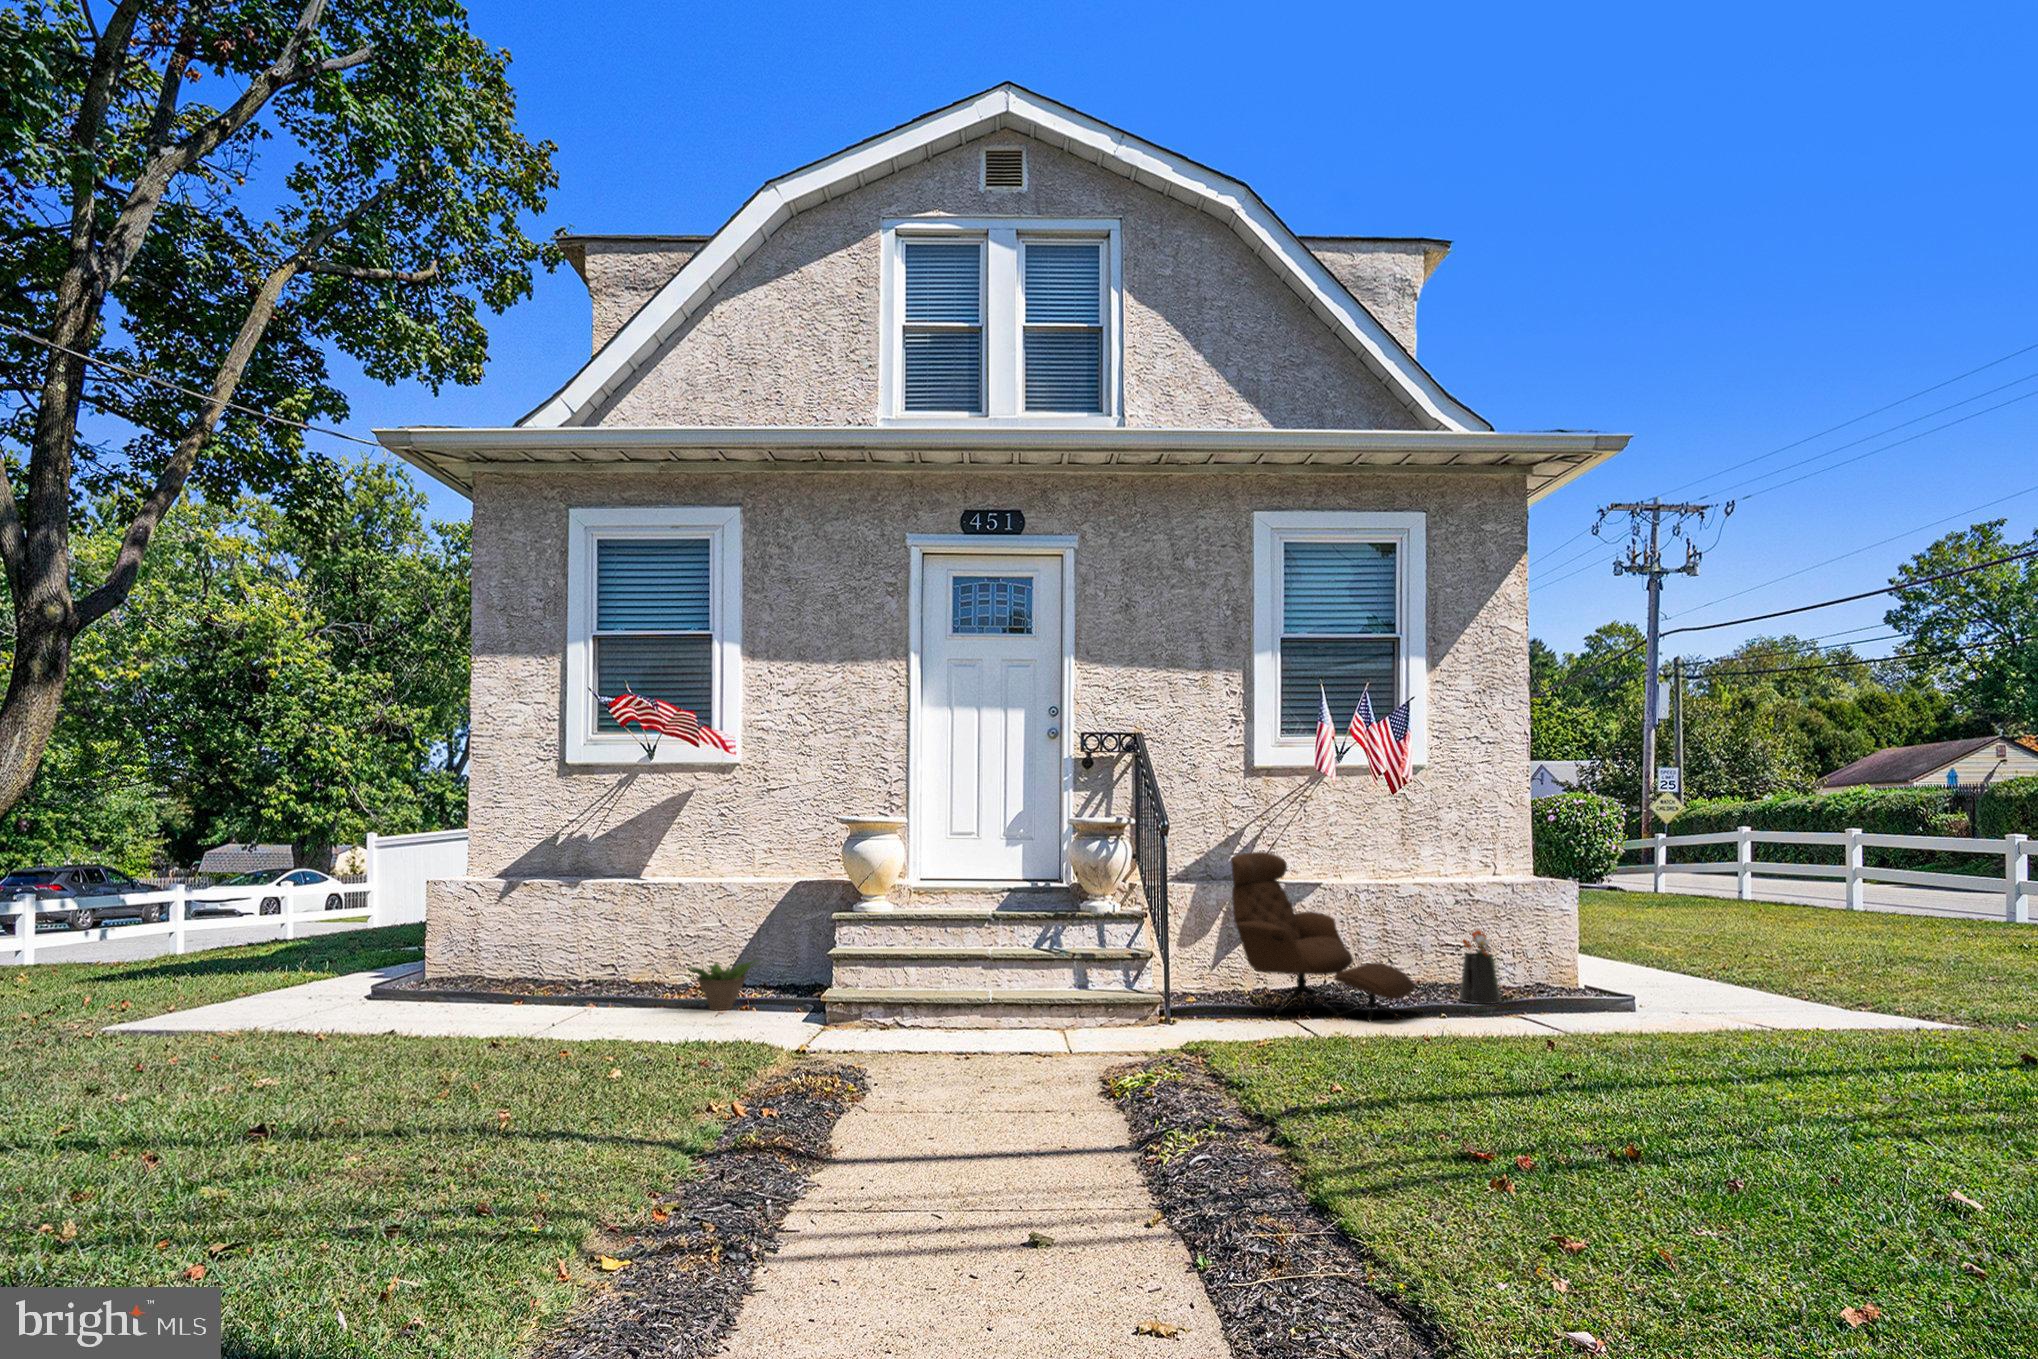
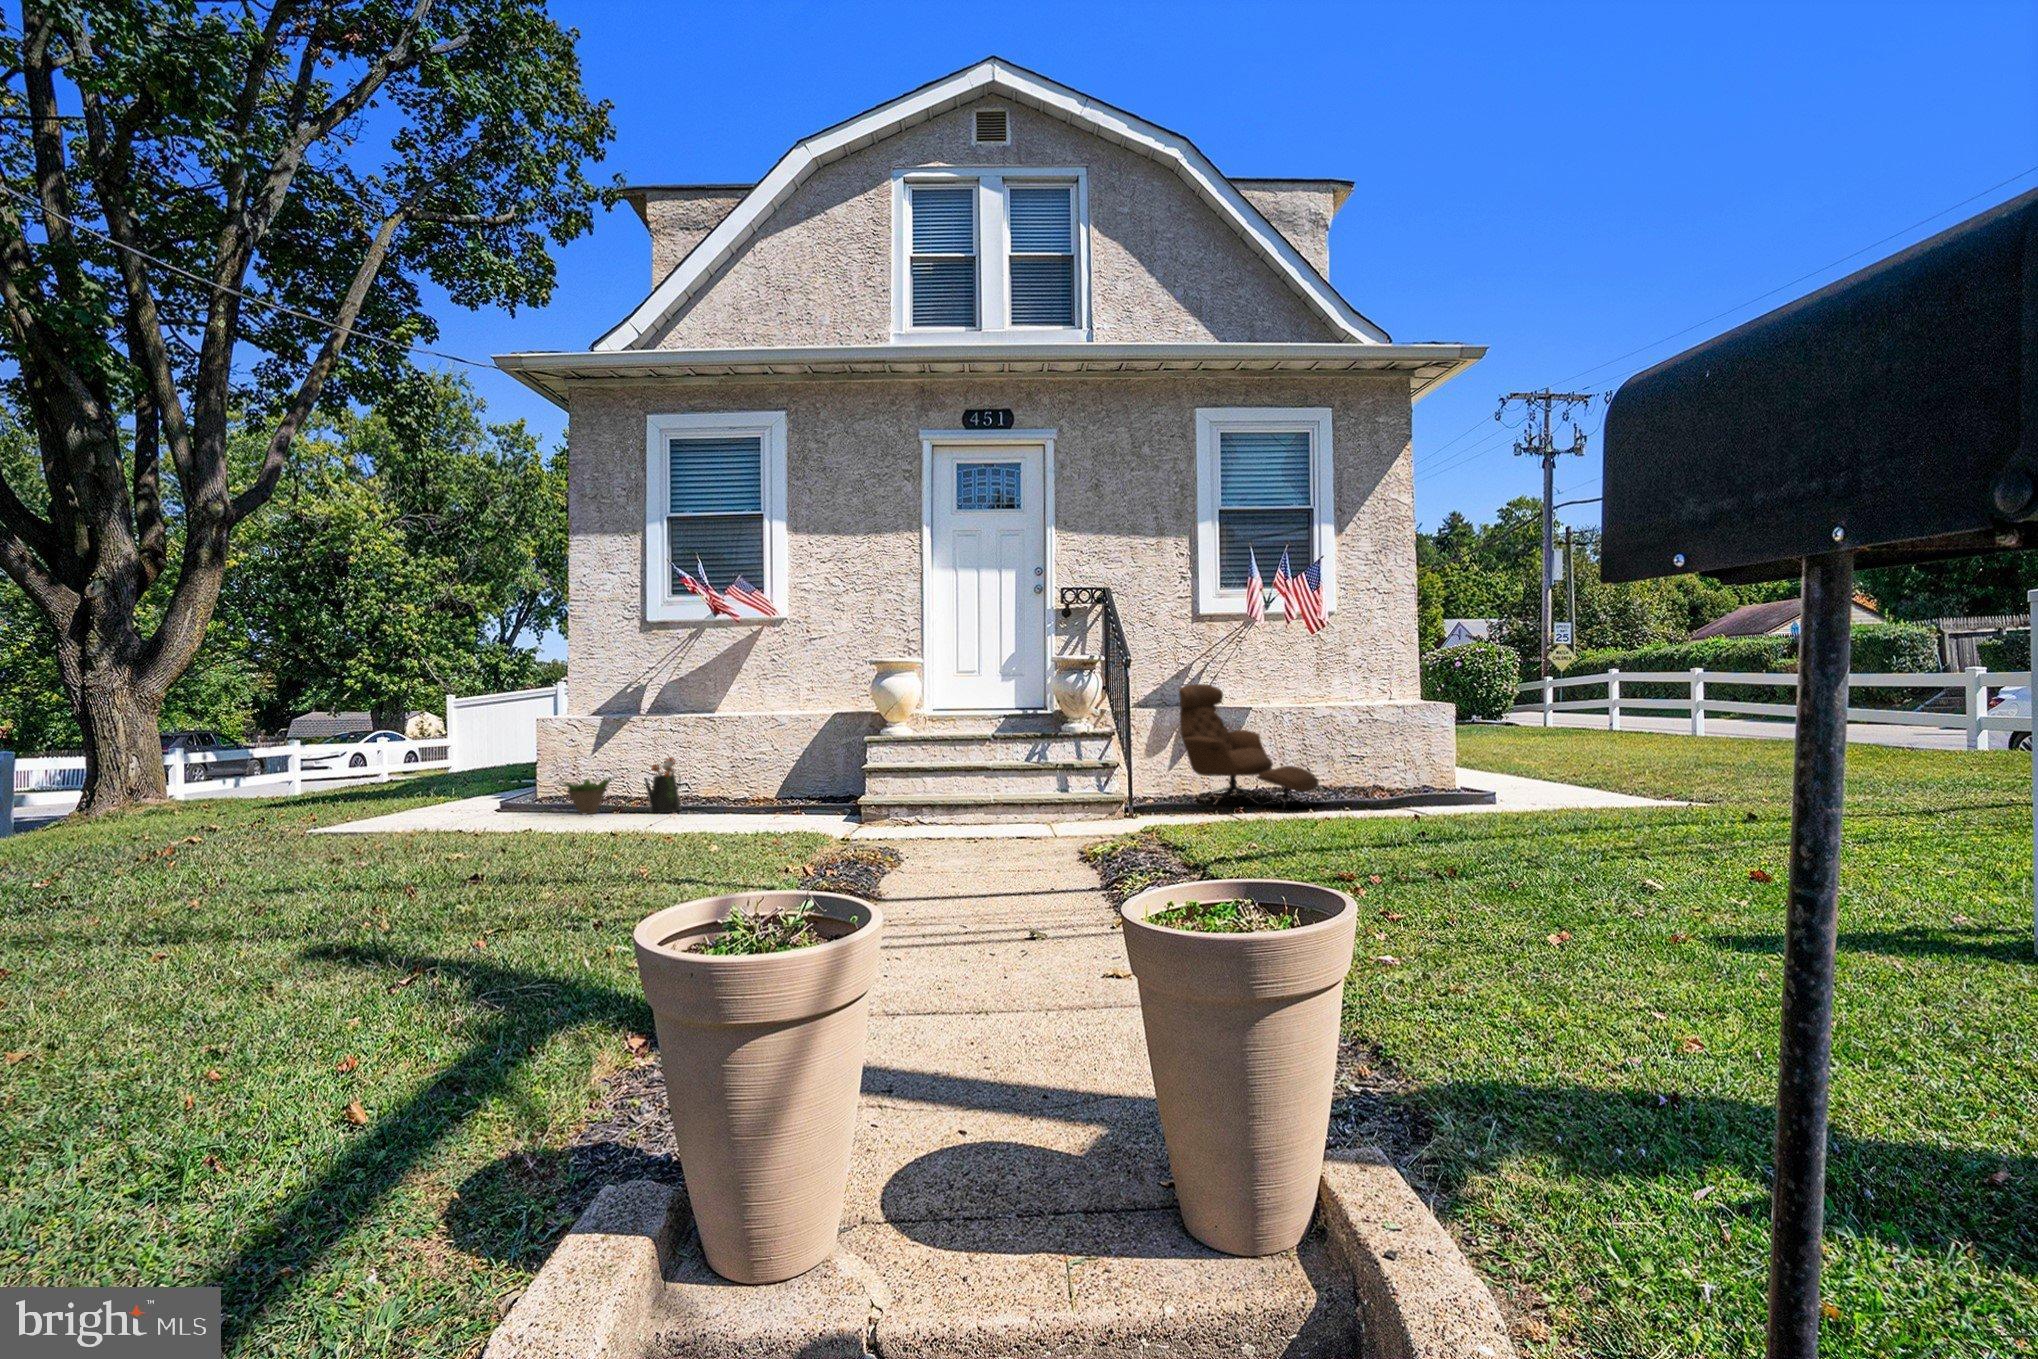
watering can: present [1459,930,1502,1004] -> present [645,757,681,813]
decorative plant: present [688,961,756,1010] -> present [559,779,614,814]

